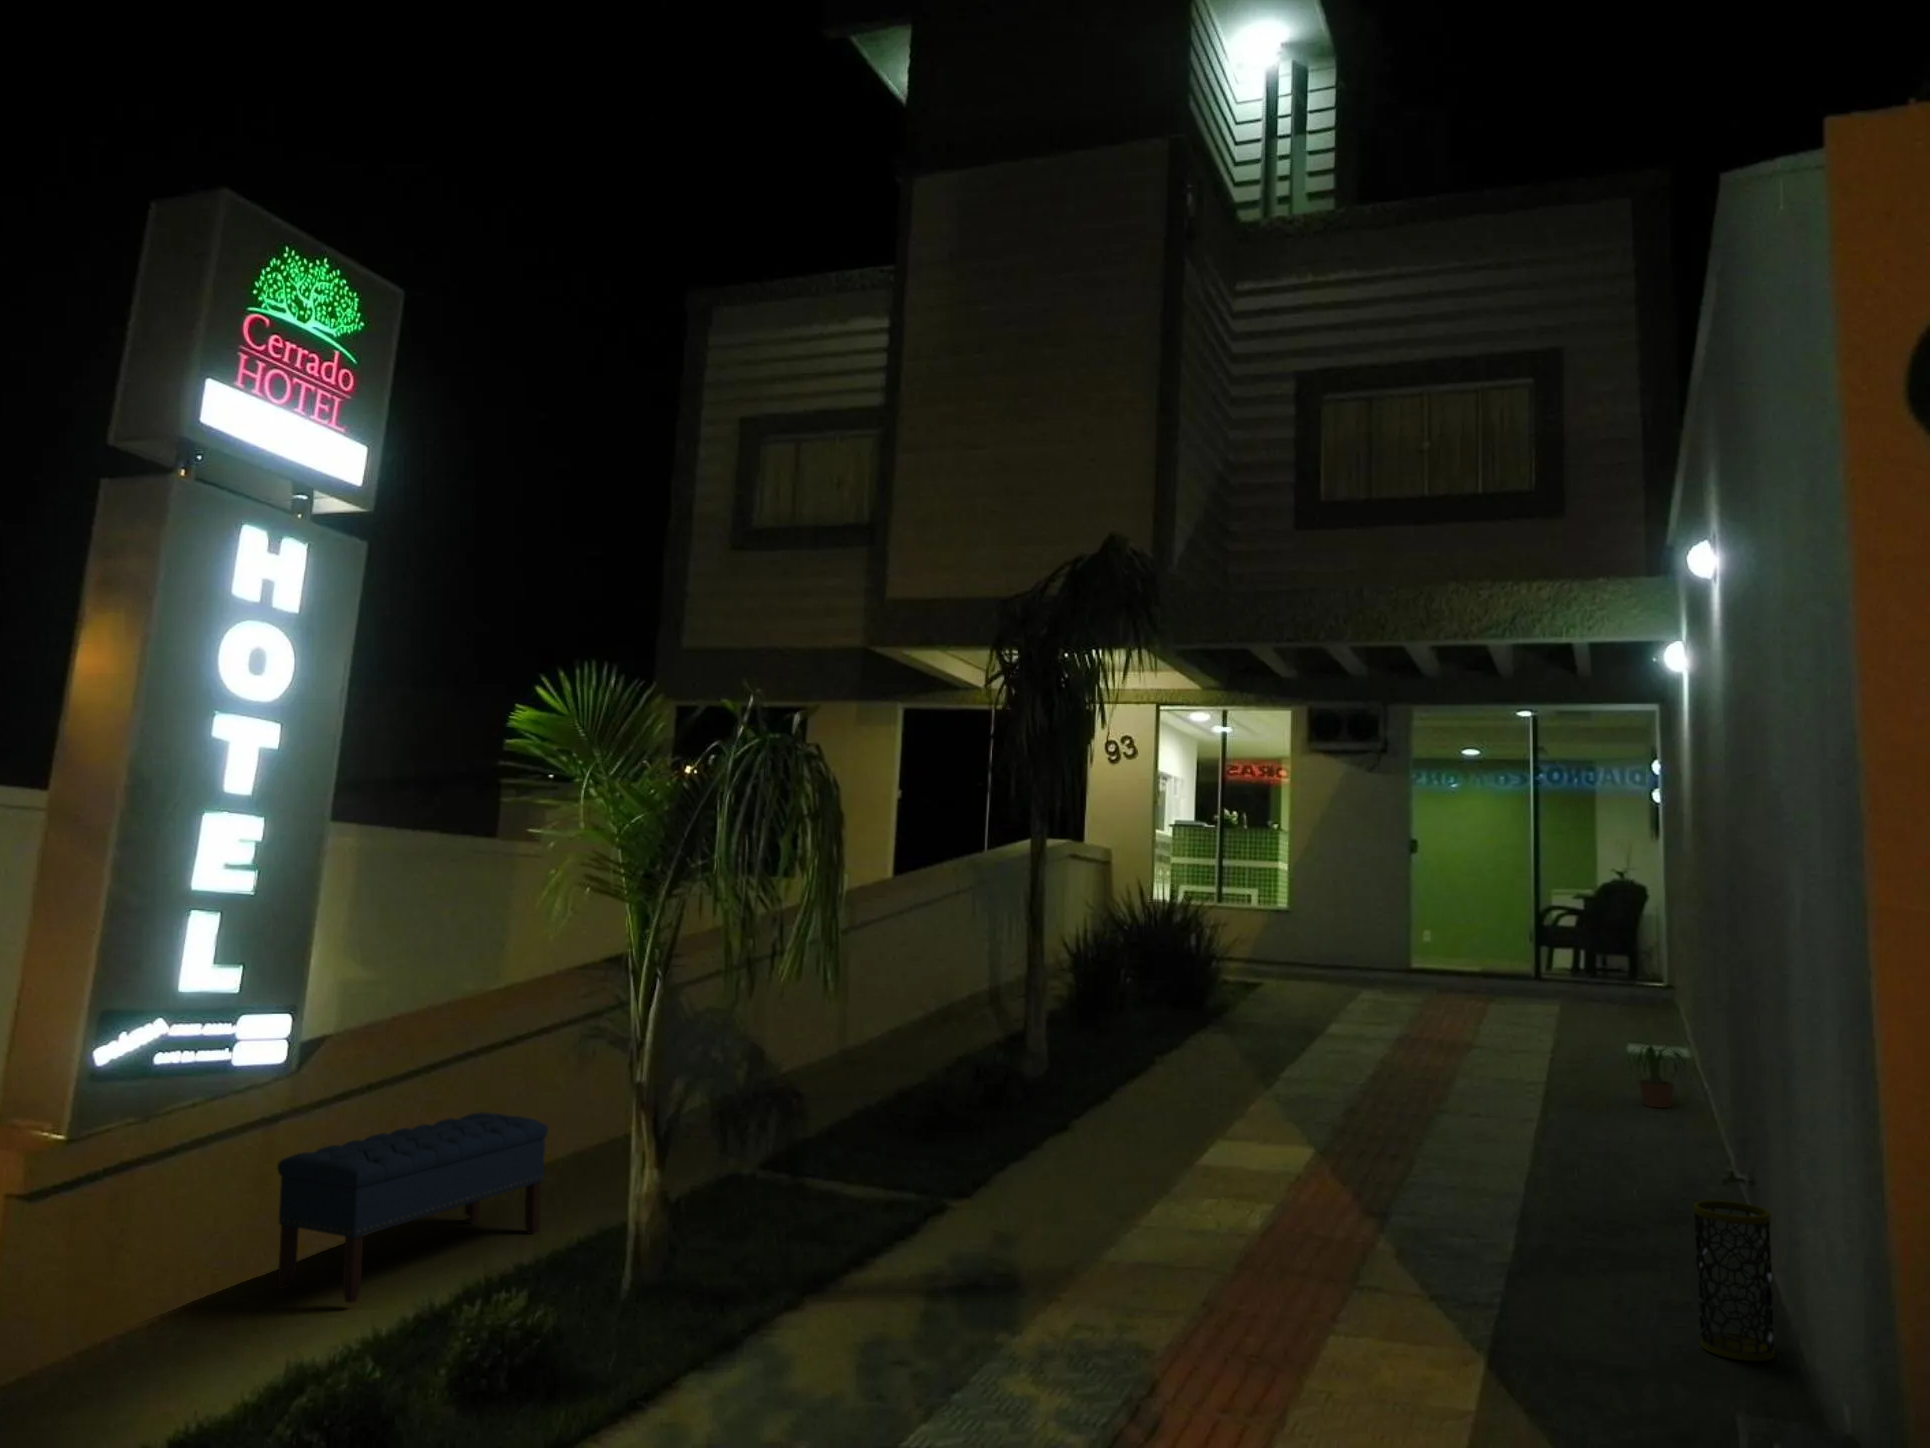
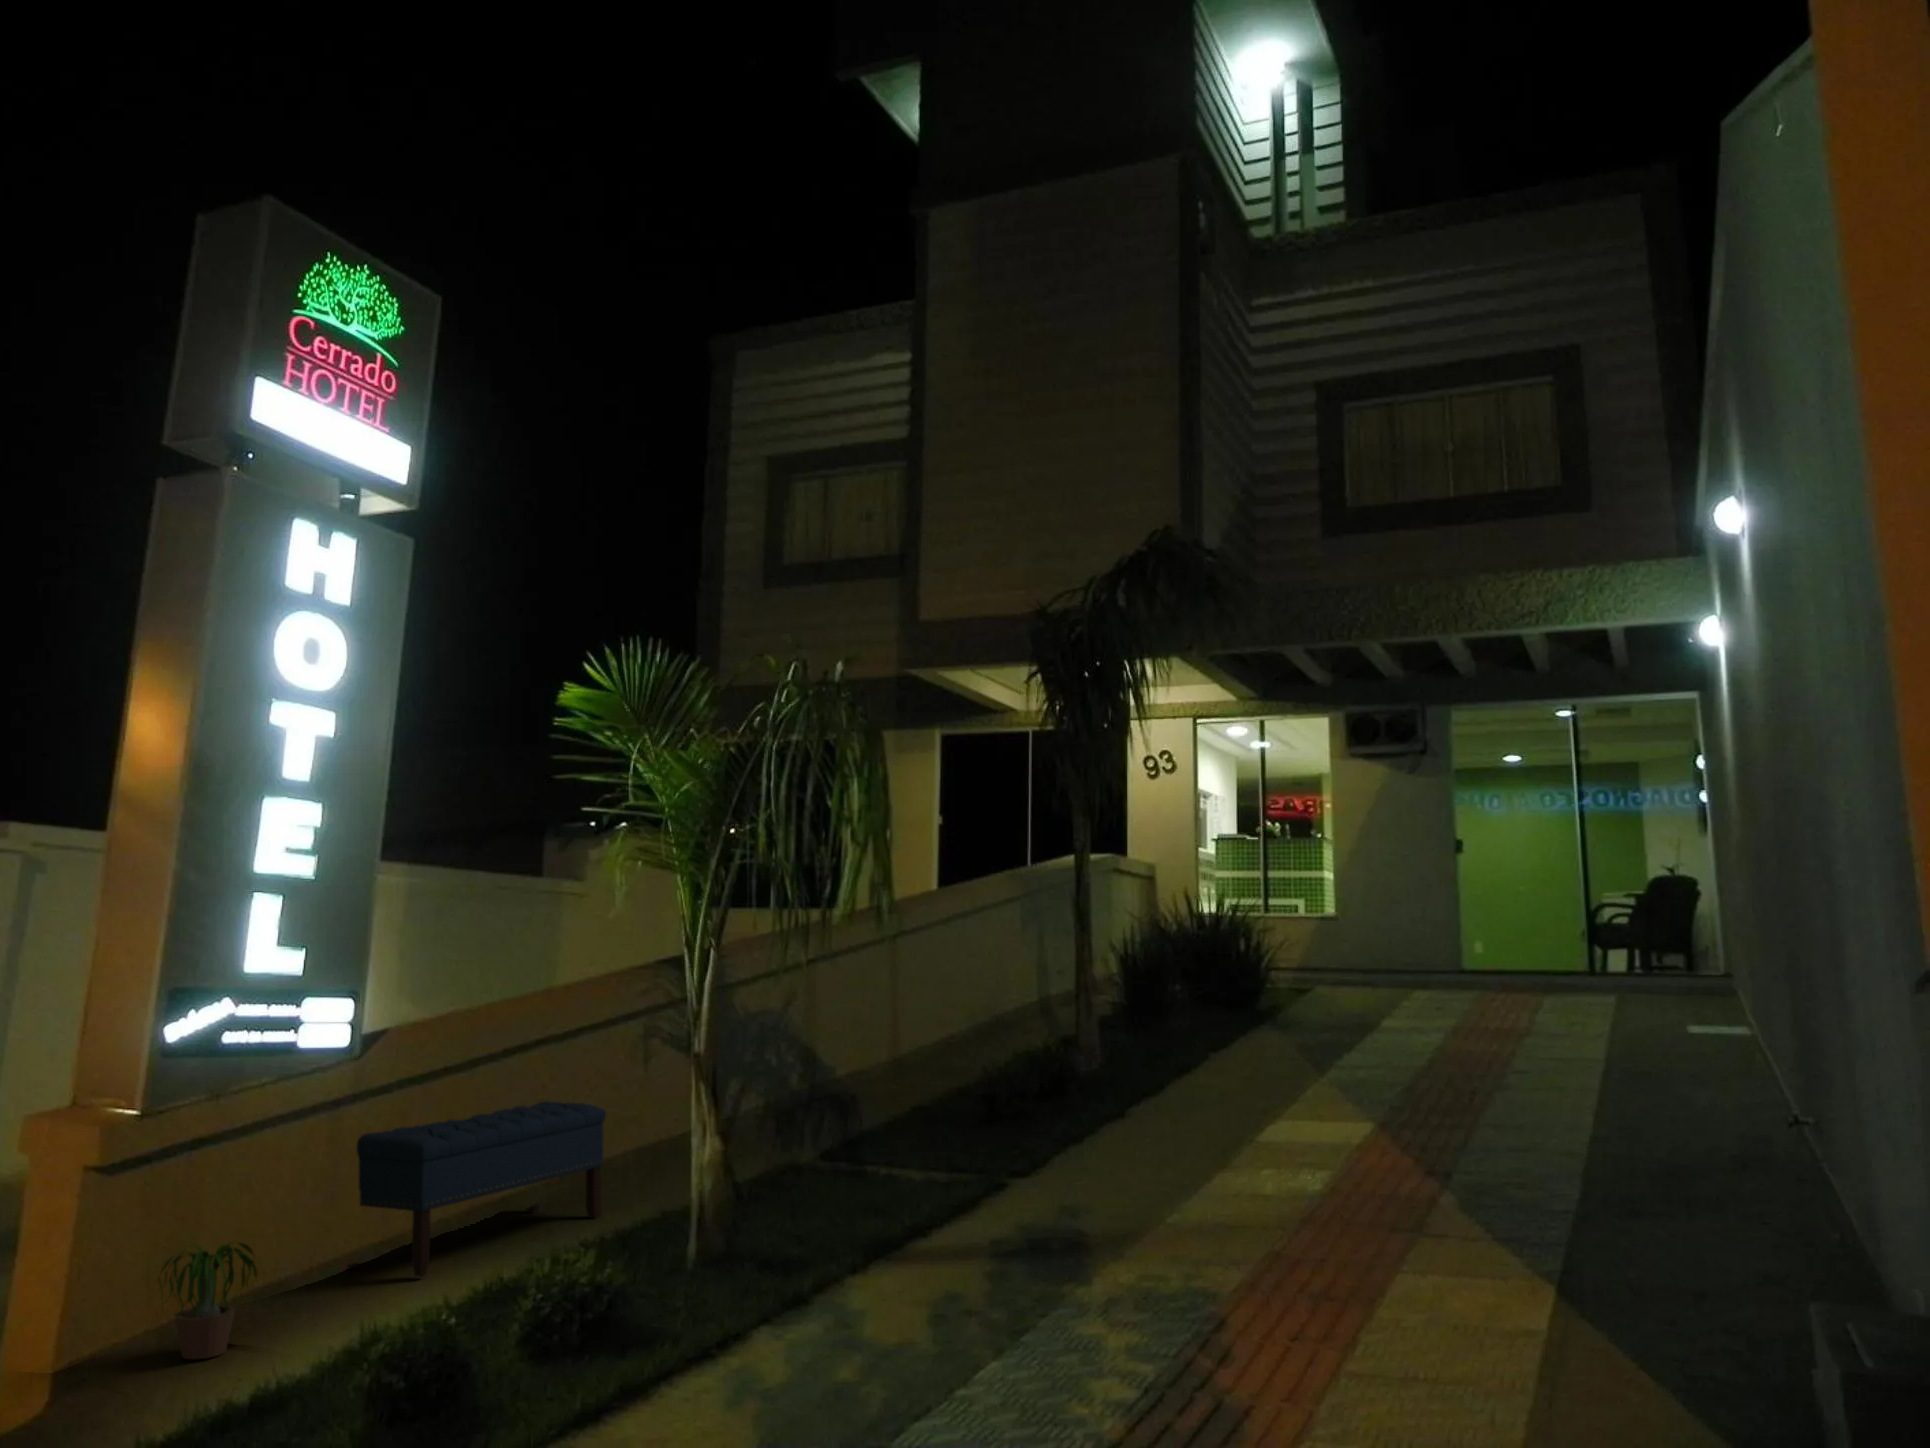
potted plant: present [1629,1044,1686,1108] -> present [158,1241,257,1359]
trash can: present [1694,1200,1775,1361] -> none [1755,1115,1846,1270]

